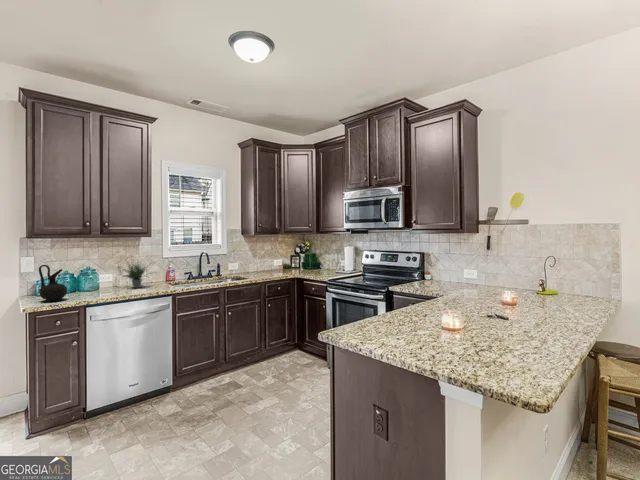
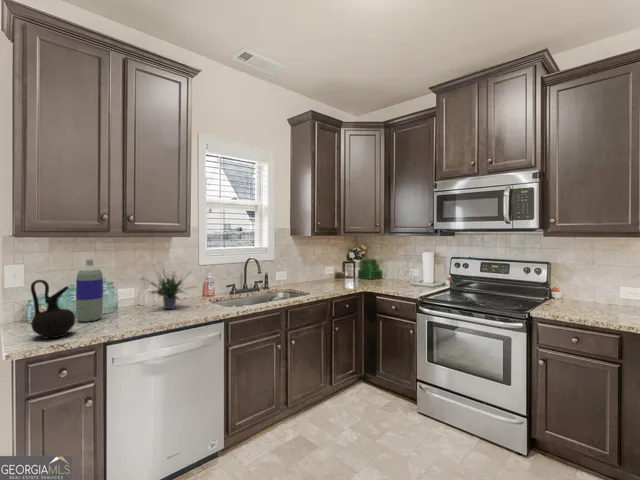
bottle: none [69,253,88,294] -> present [76,259,103,322]

